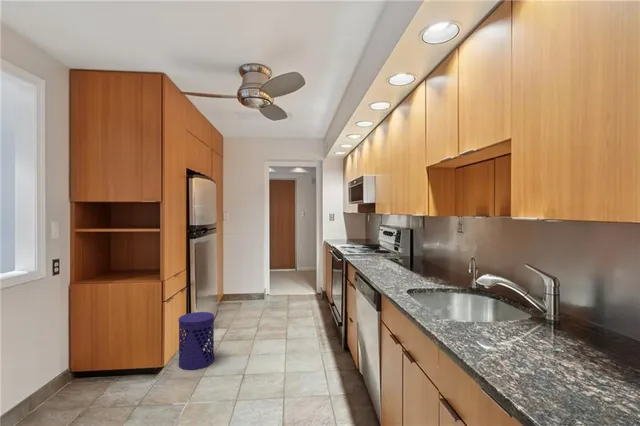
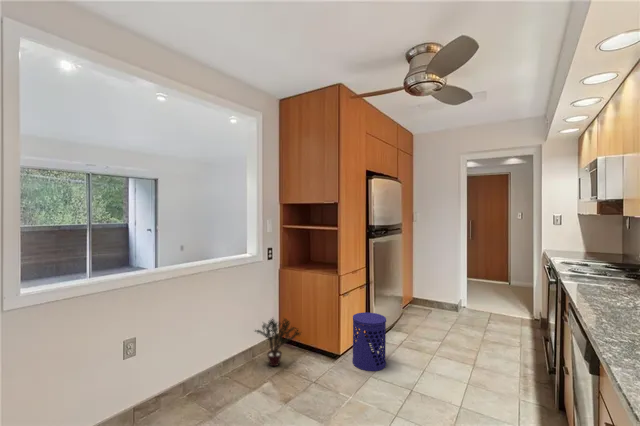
potted plant: none [45,338,118,401] -> present [255,319,300,366]

